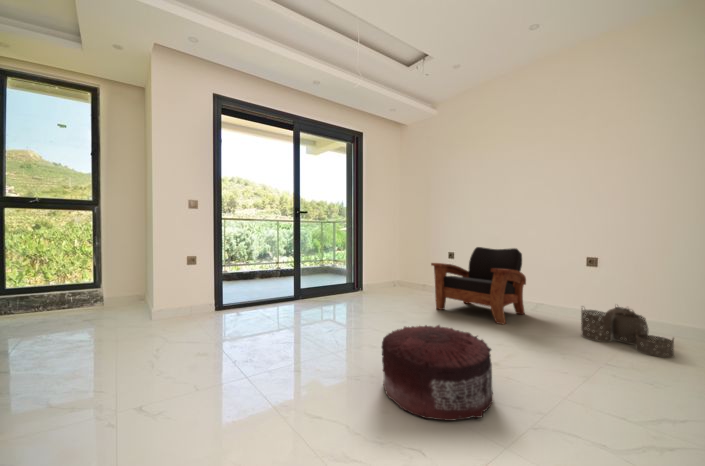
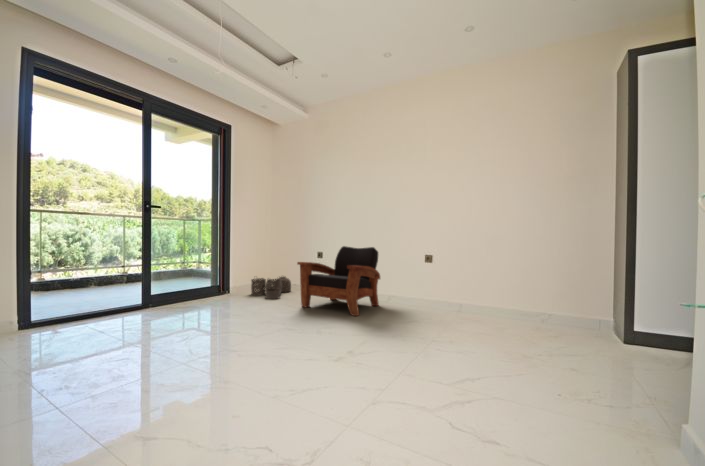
woven basket: present [581,307,674,358] -> present [251,277,291,299]
pouf: present [382,325,493,421] -> none [210,319,318,408]

